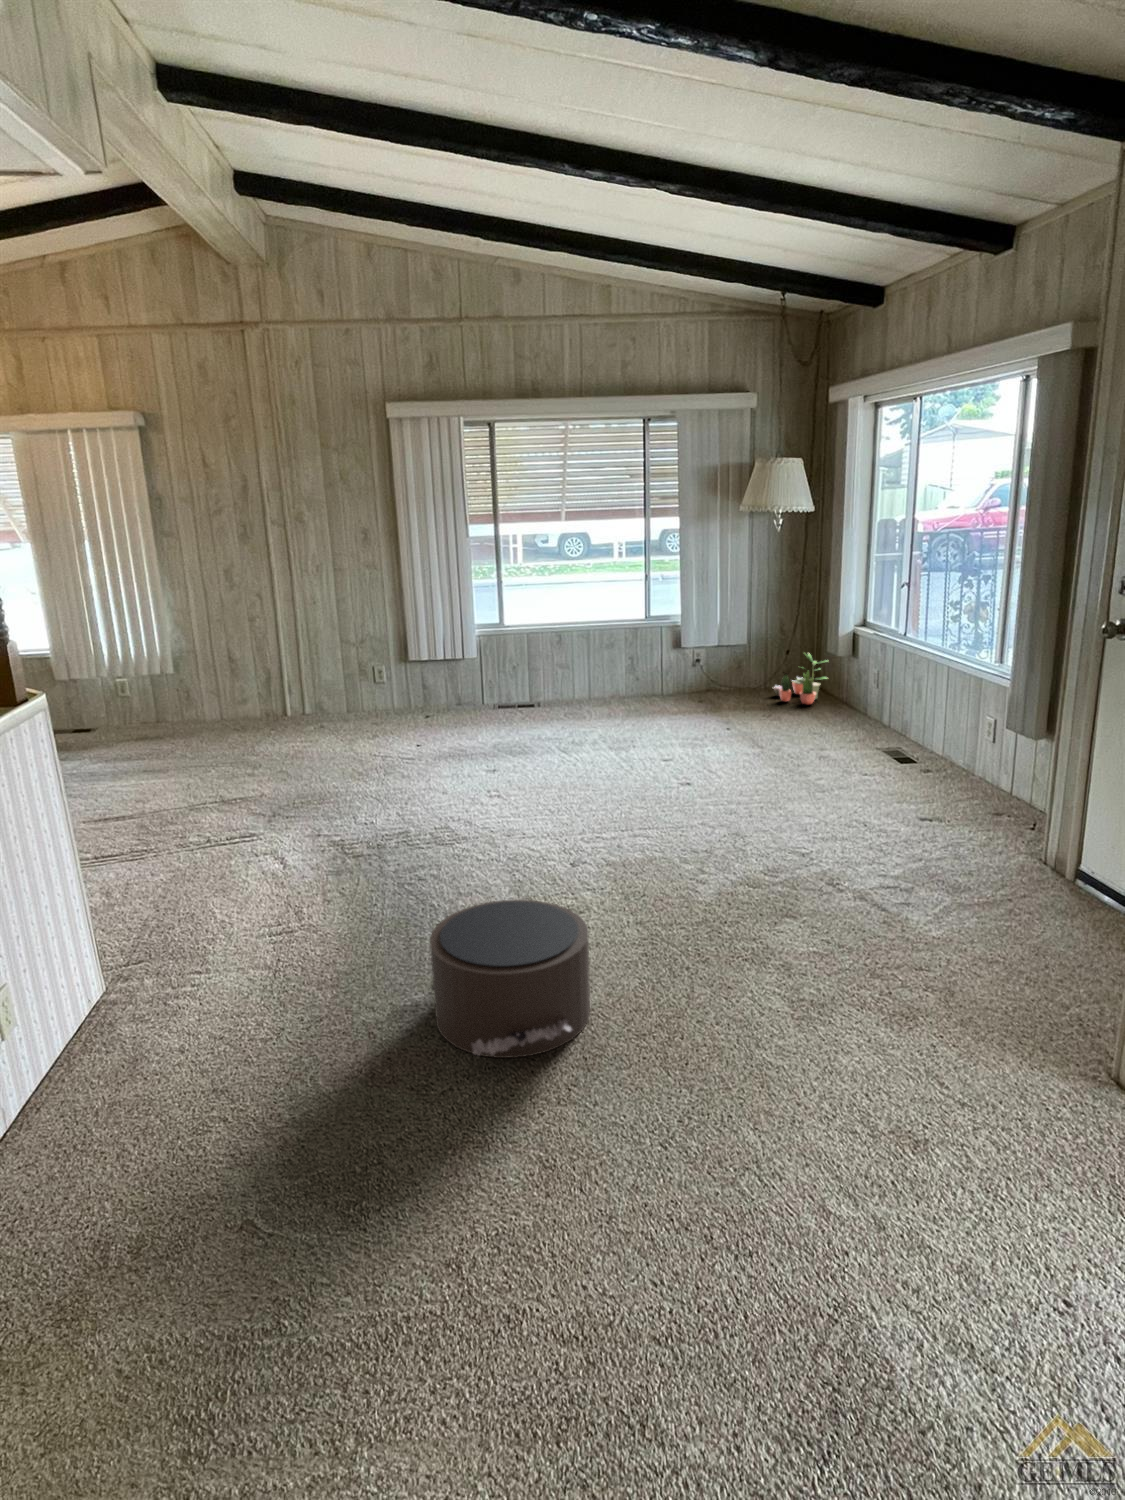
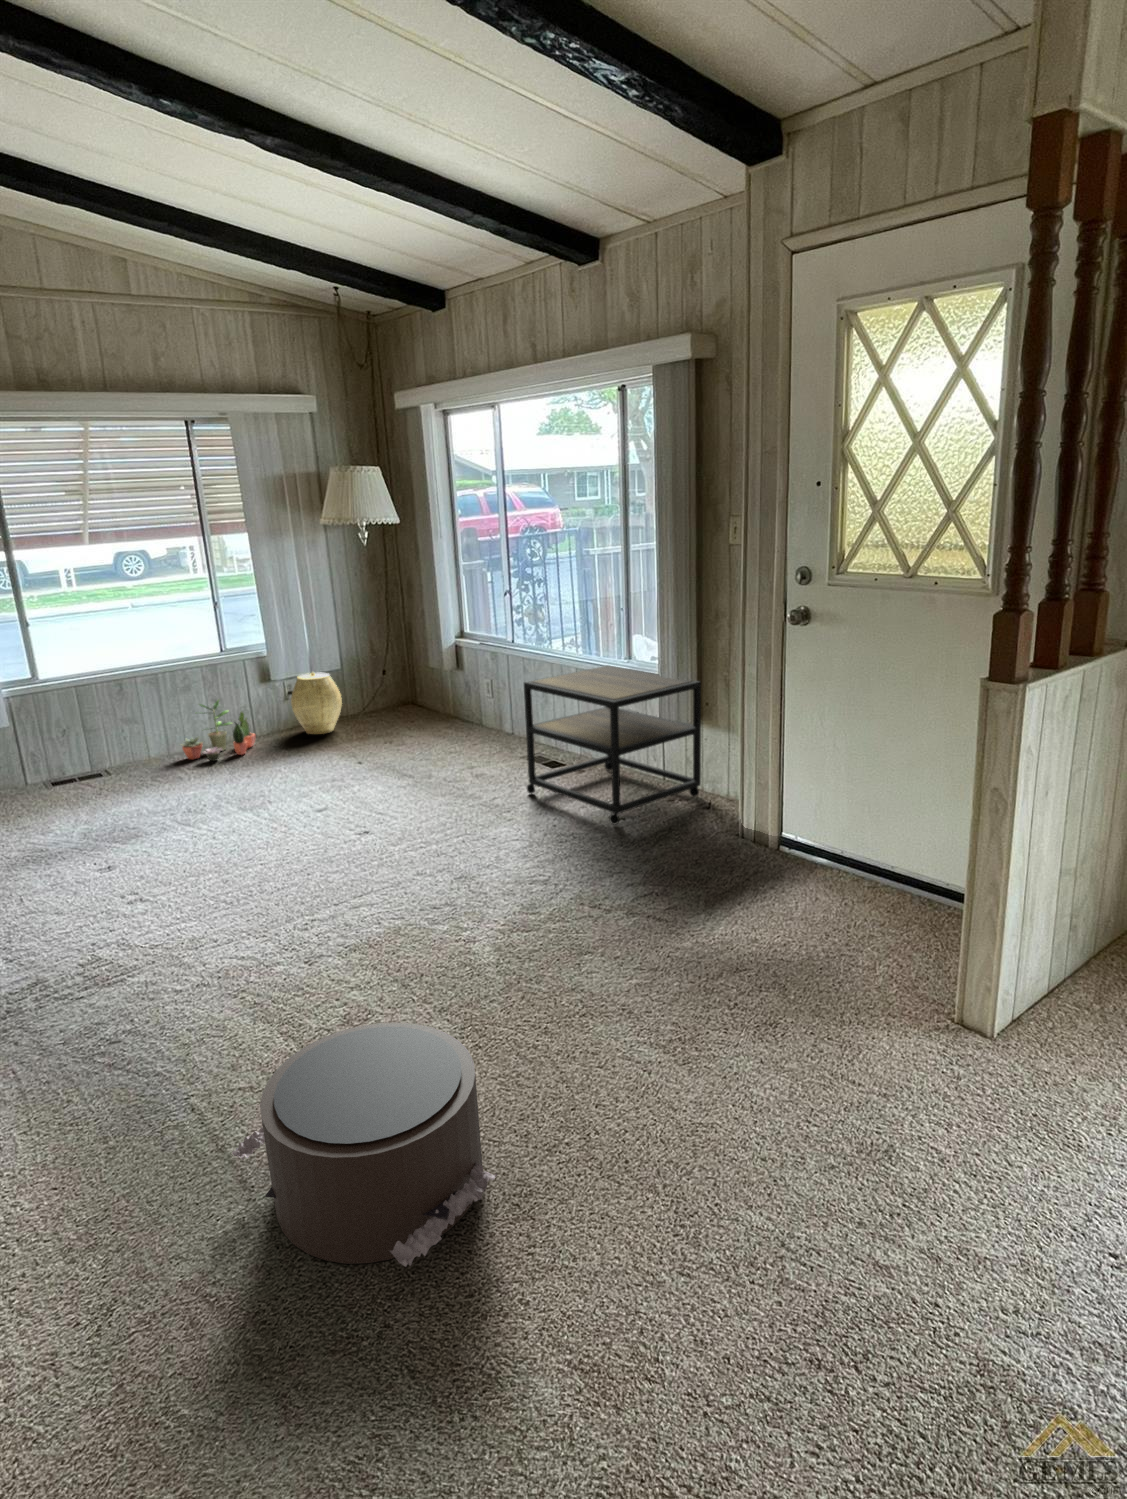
woven basket: none [695,645,740,701] -> present [291,672,342,734]
potted plant: present [773,653,828,704] -> present [182,700,255,761]
side table: none [856,666,1053,824] -> present [524,666,701,825]

